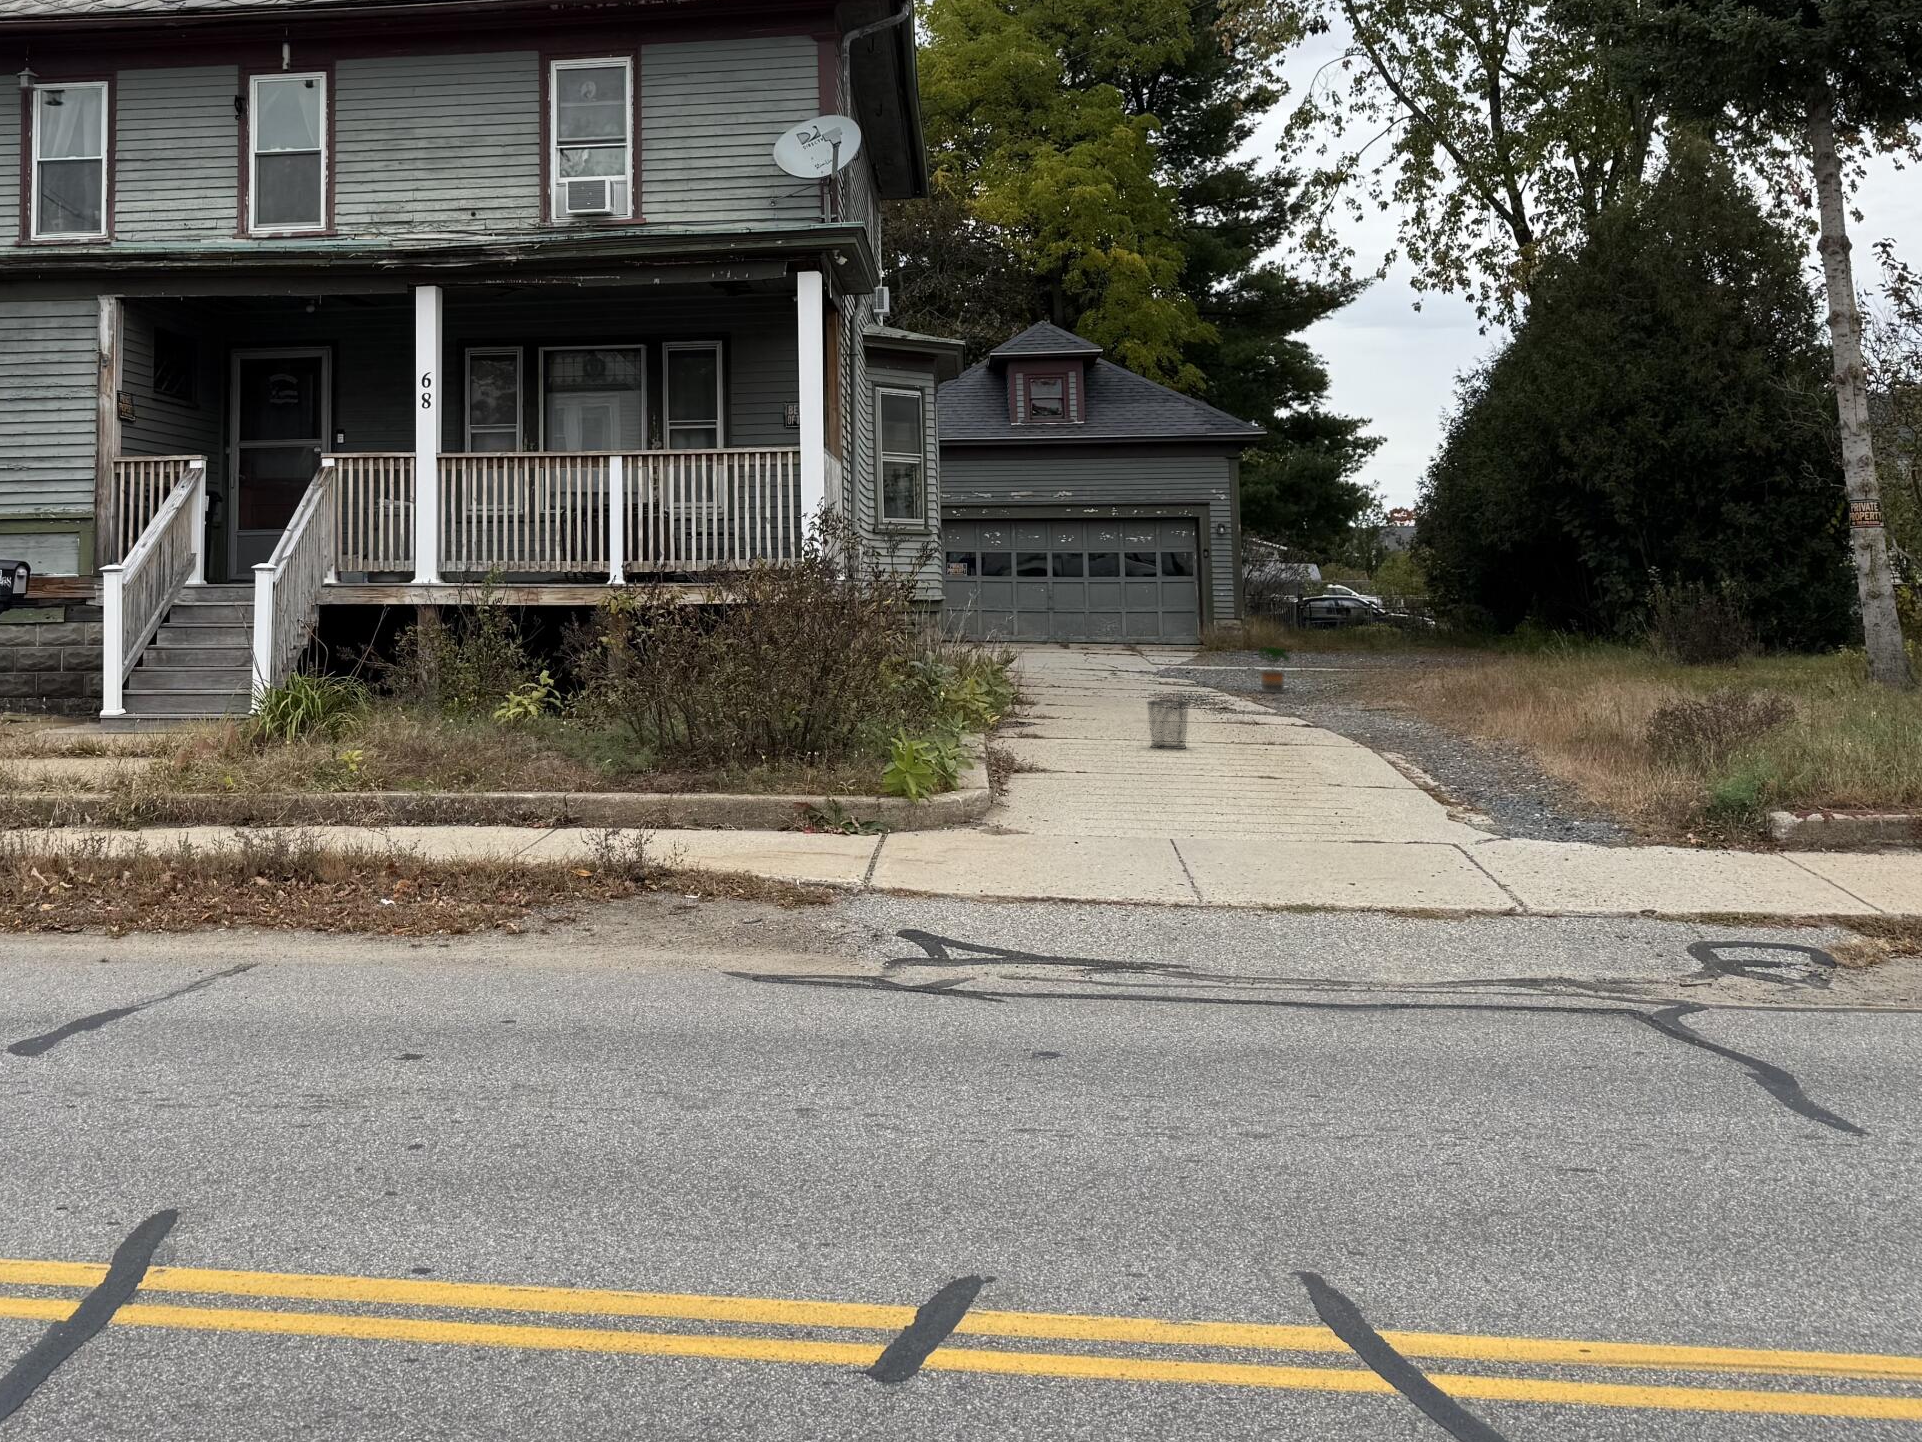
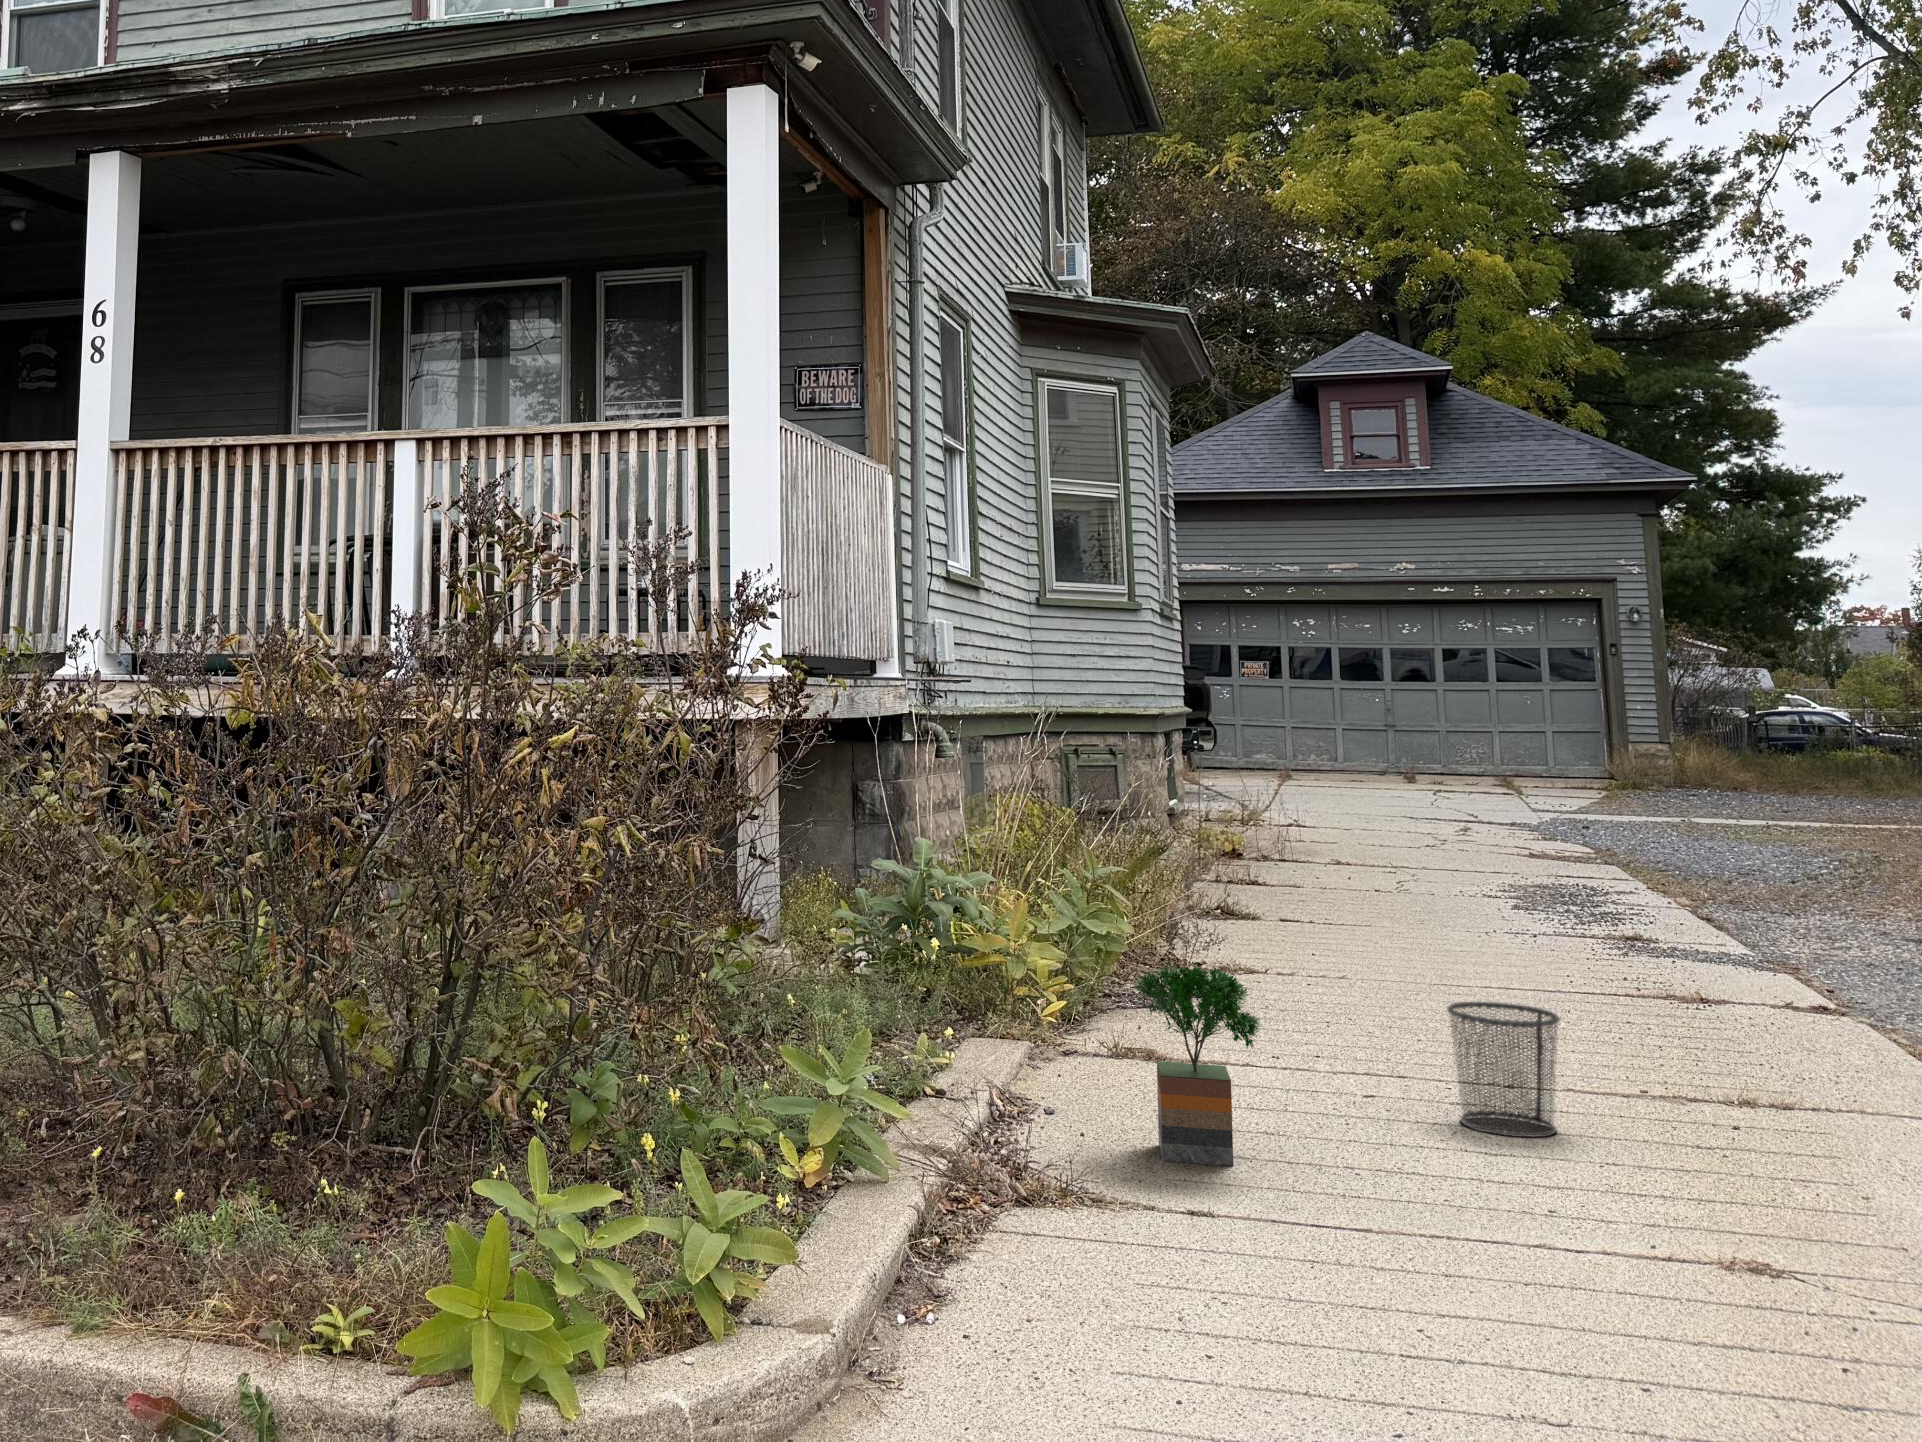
potted tree: present [1257,646,1289,693] -> present [1133,965,1261,1166]

